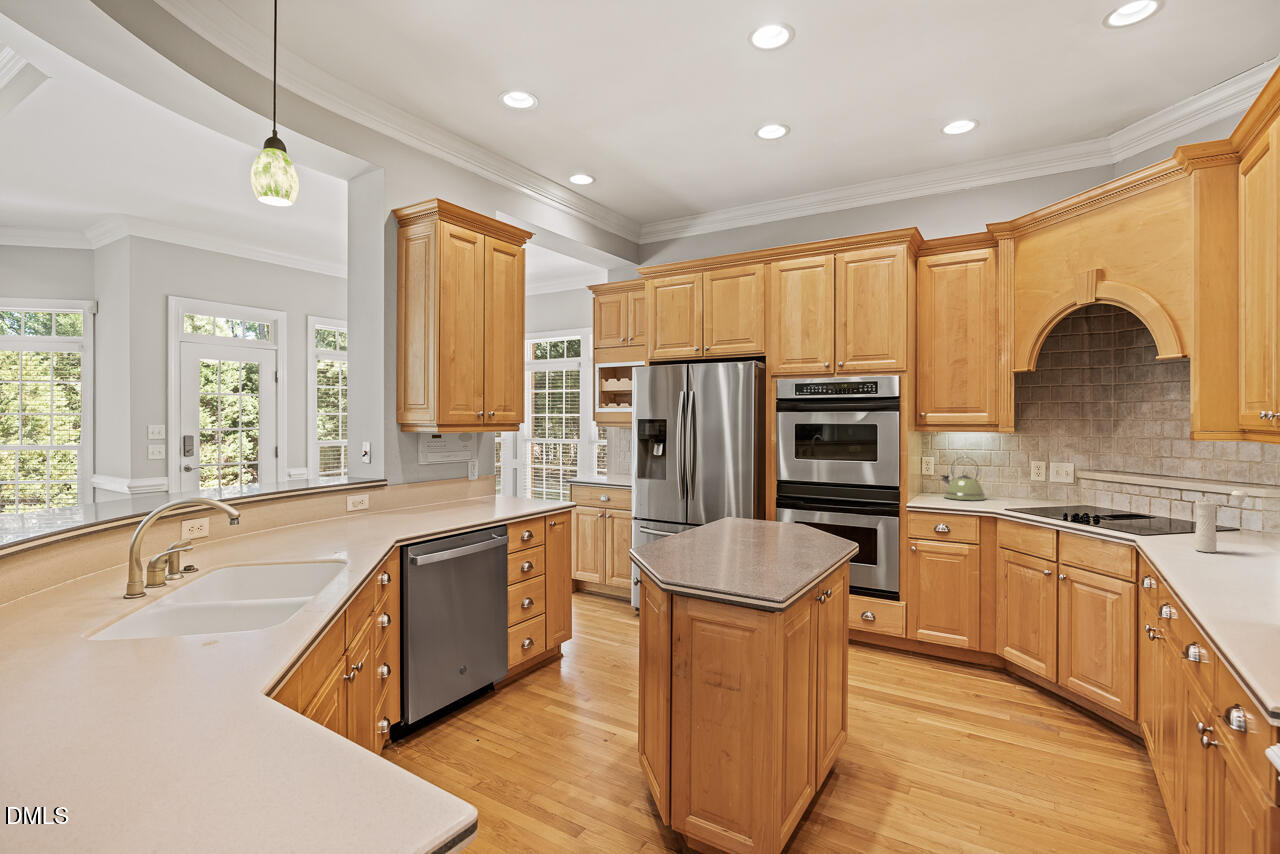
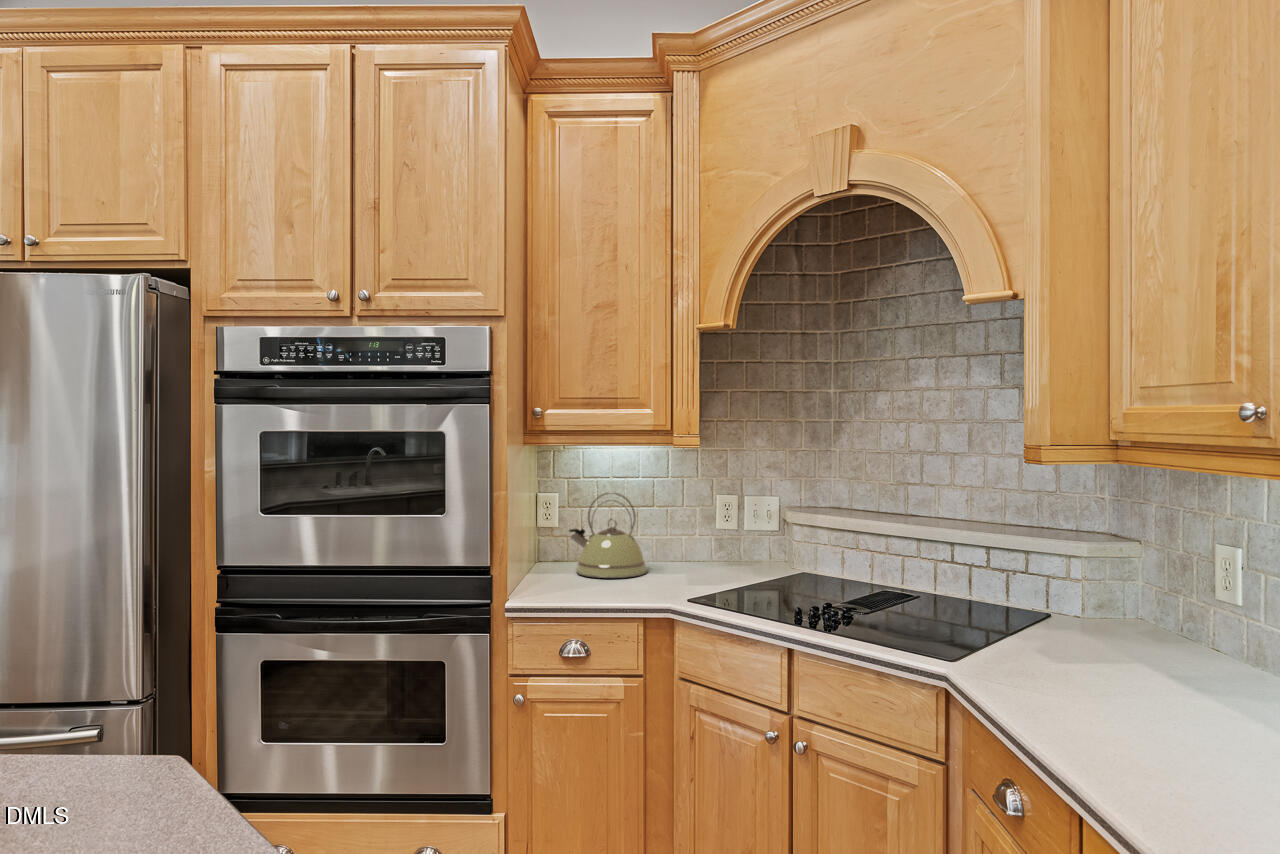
pepper mill: present [1195,491,1249,552] -> none [1074,570,1151,712]

